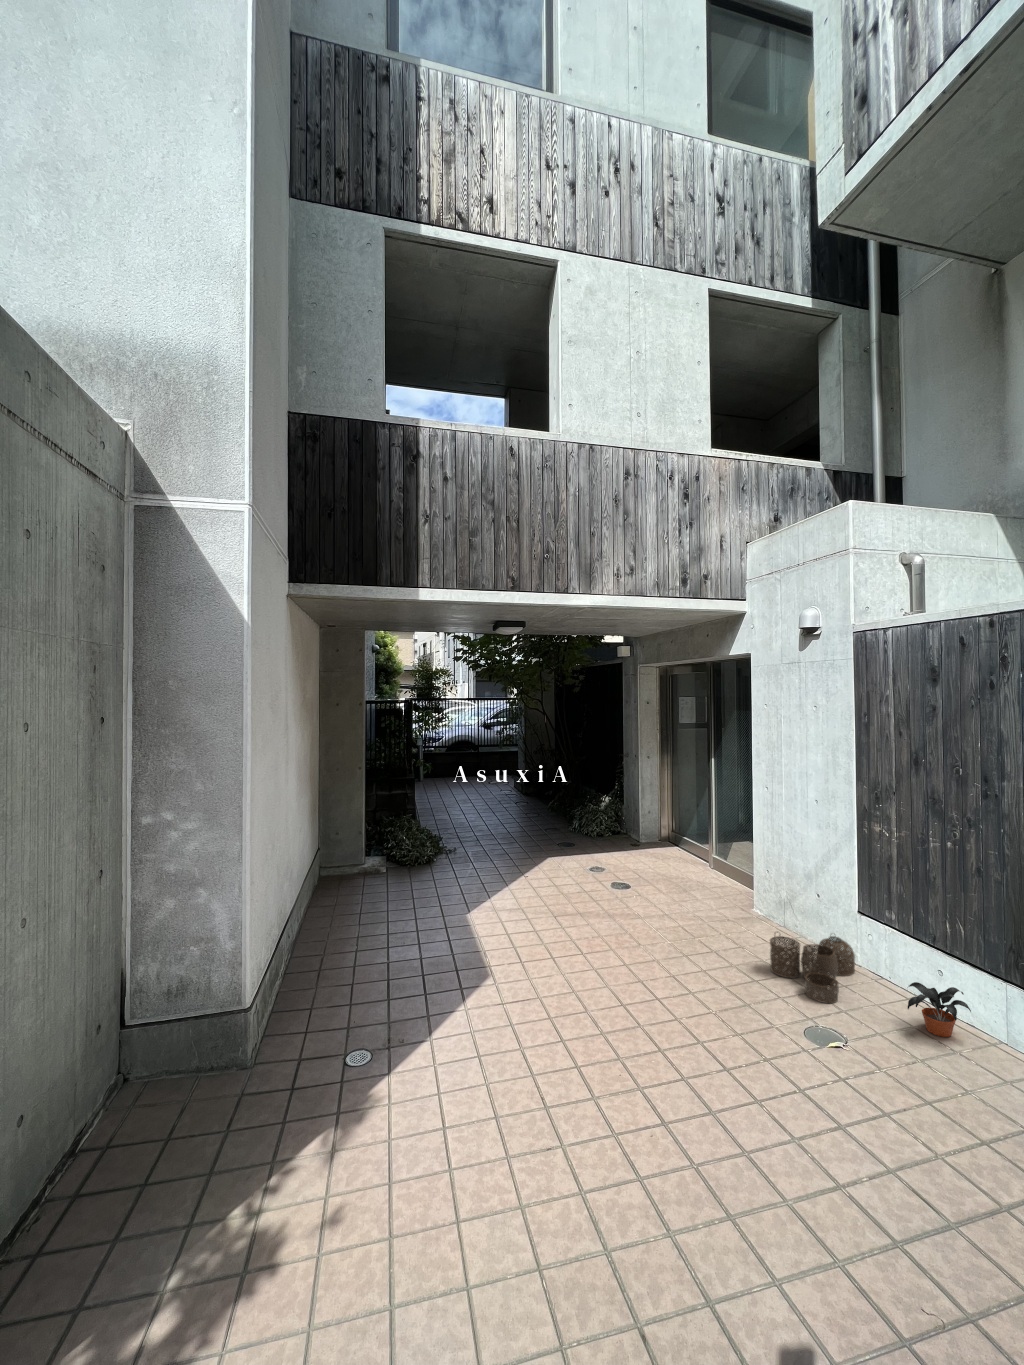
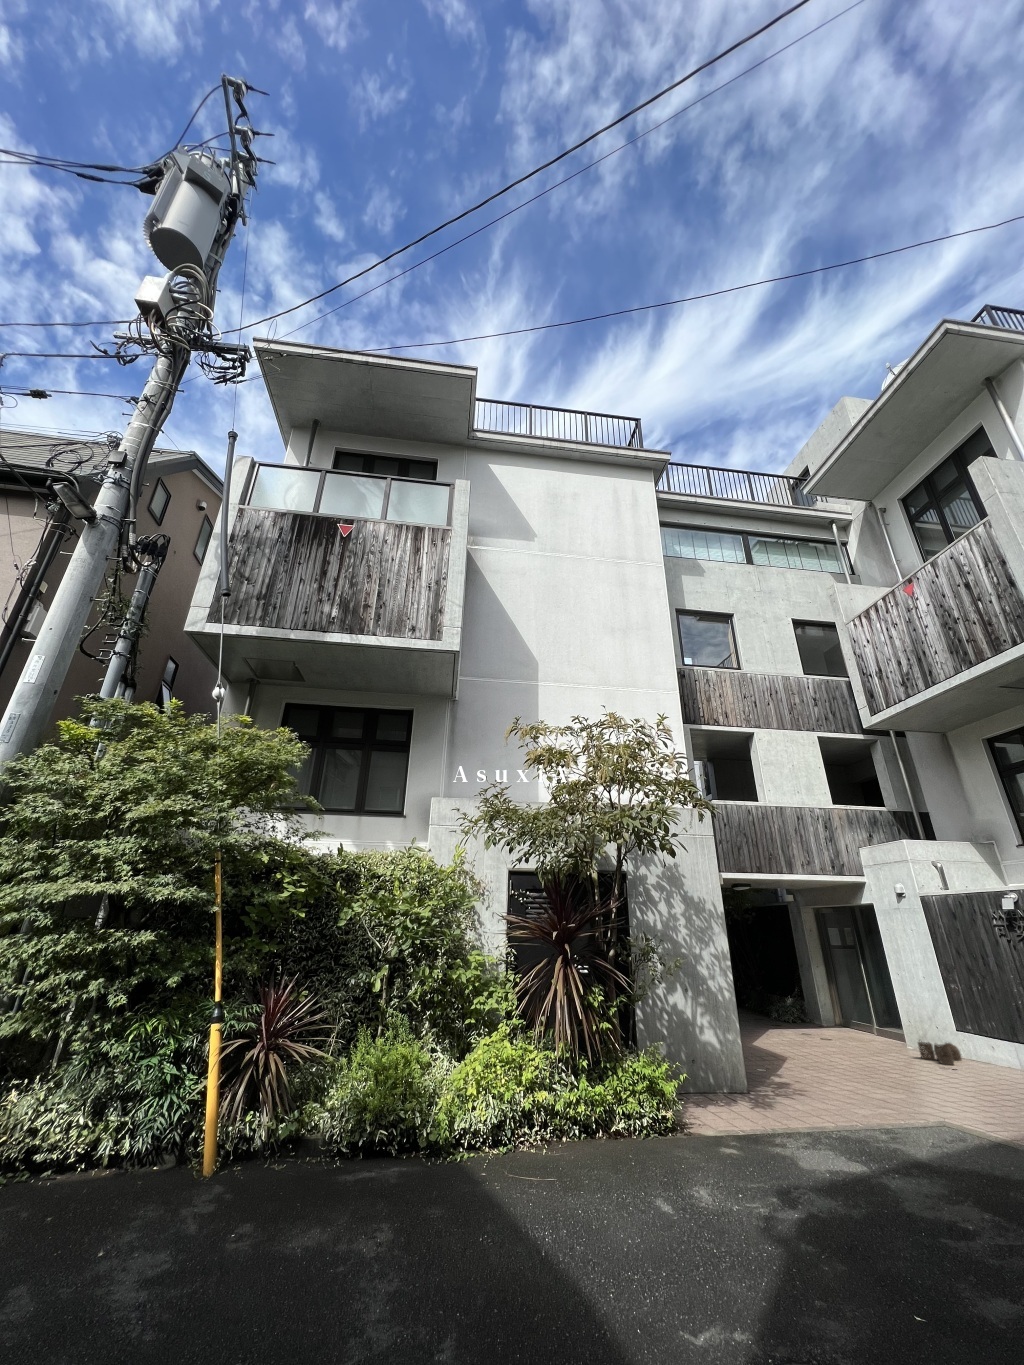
potted plant: present [908,982,971,1037] -> none [982,1051,1009,1073]

